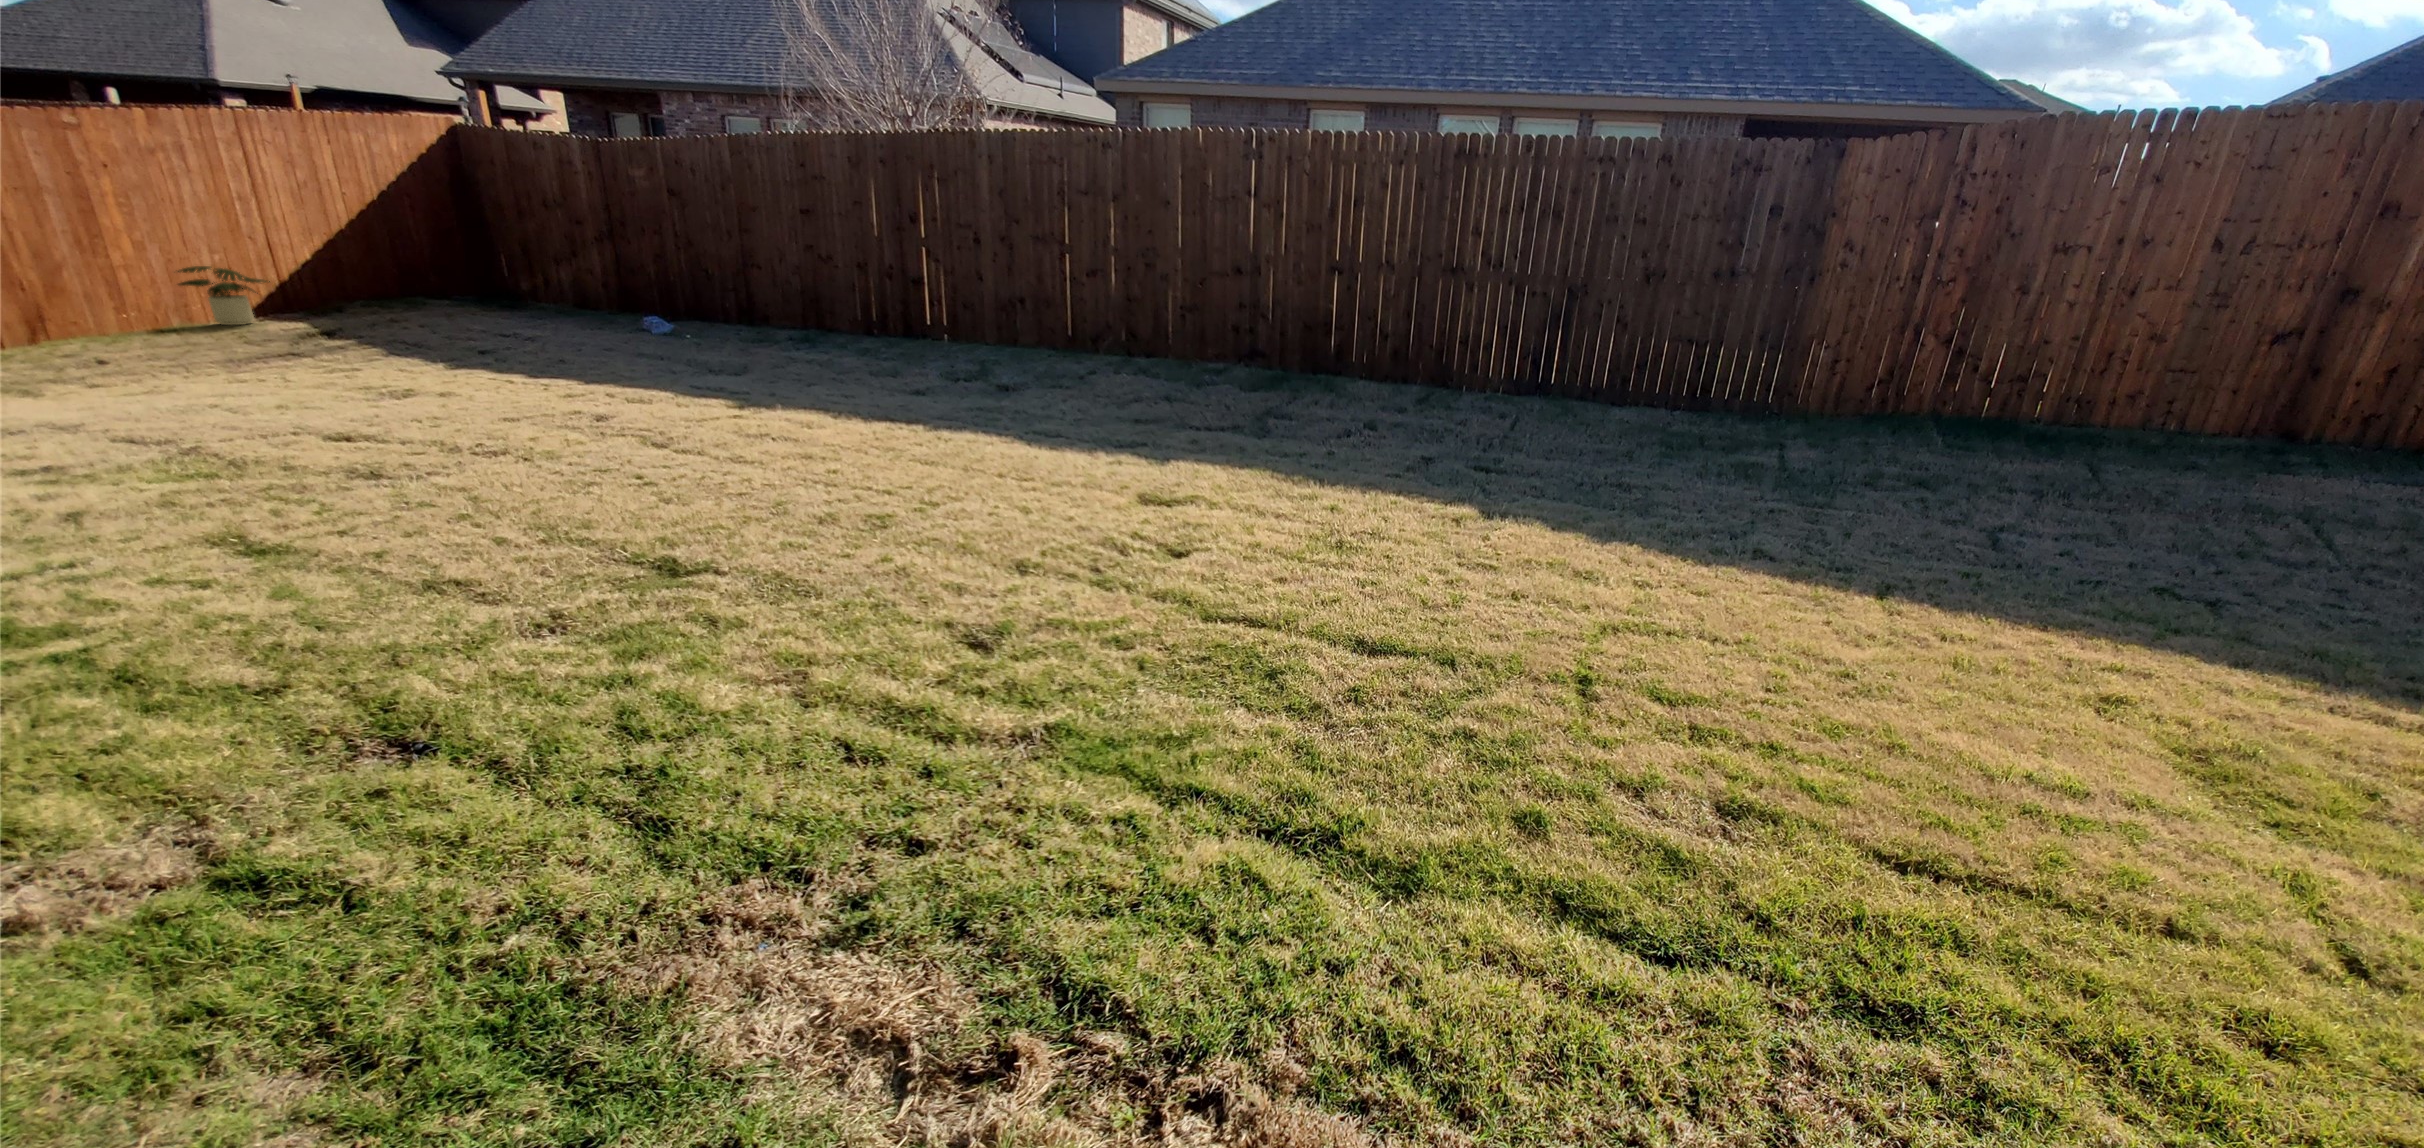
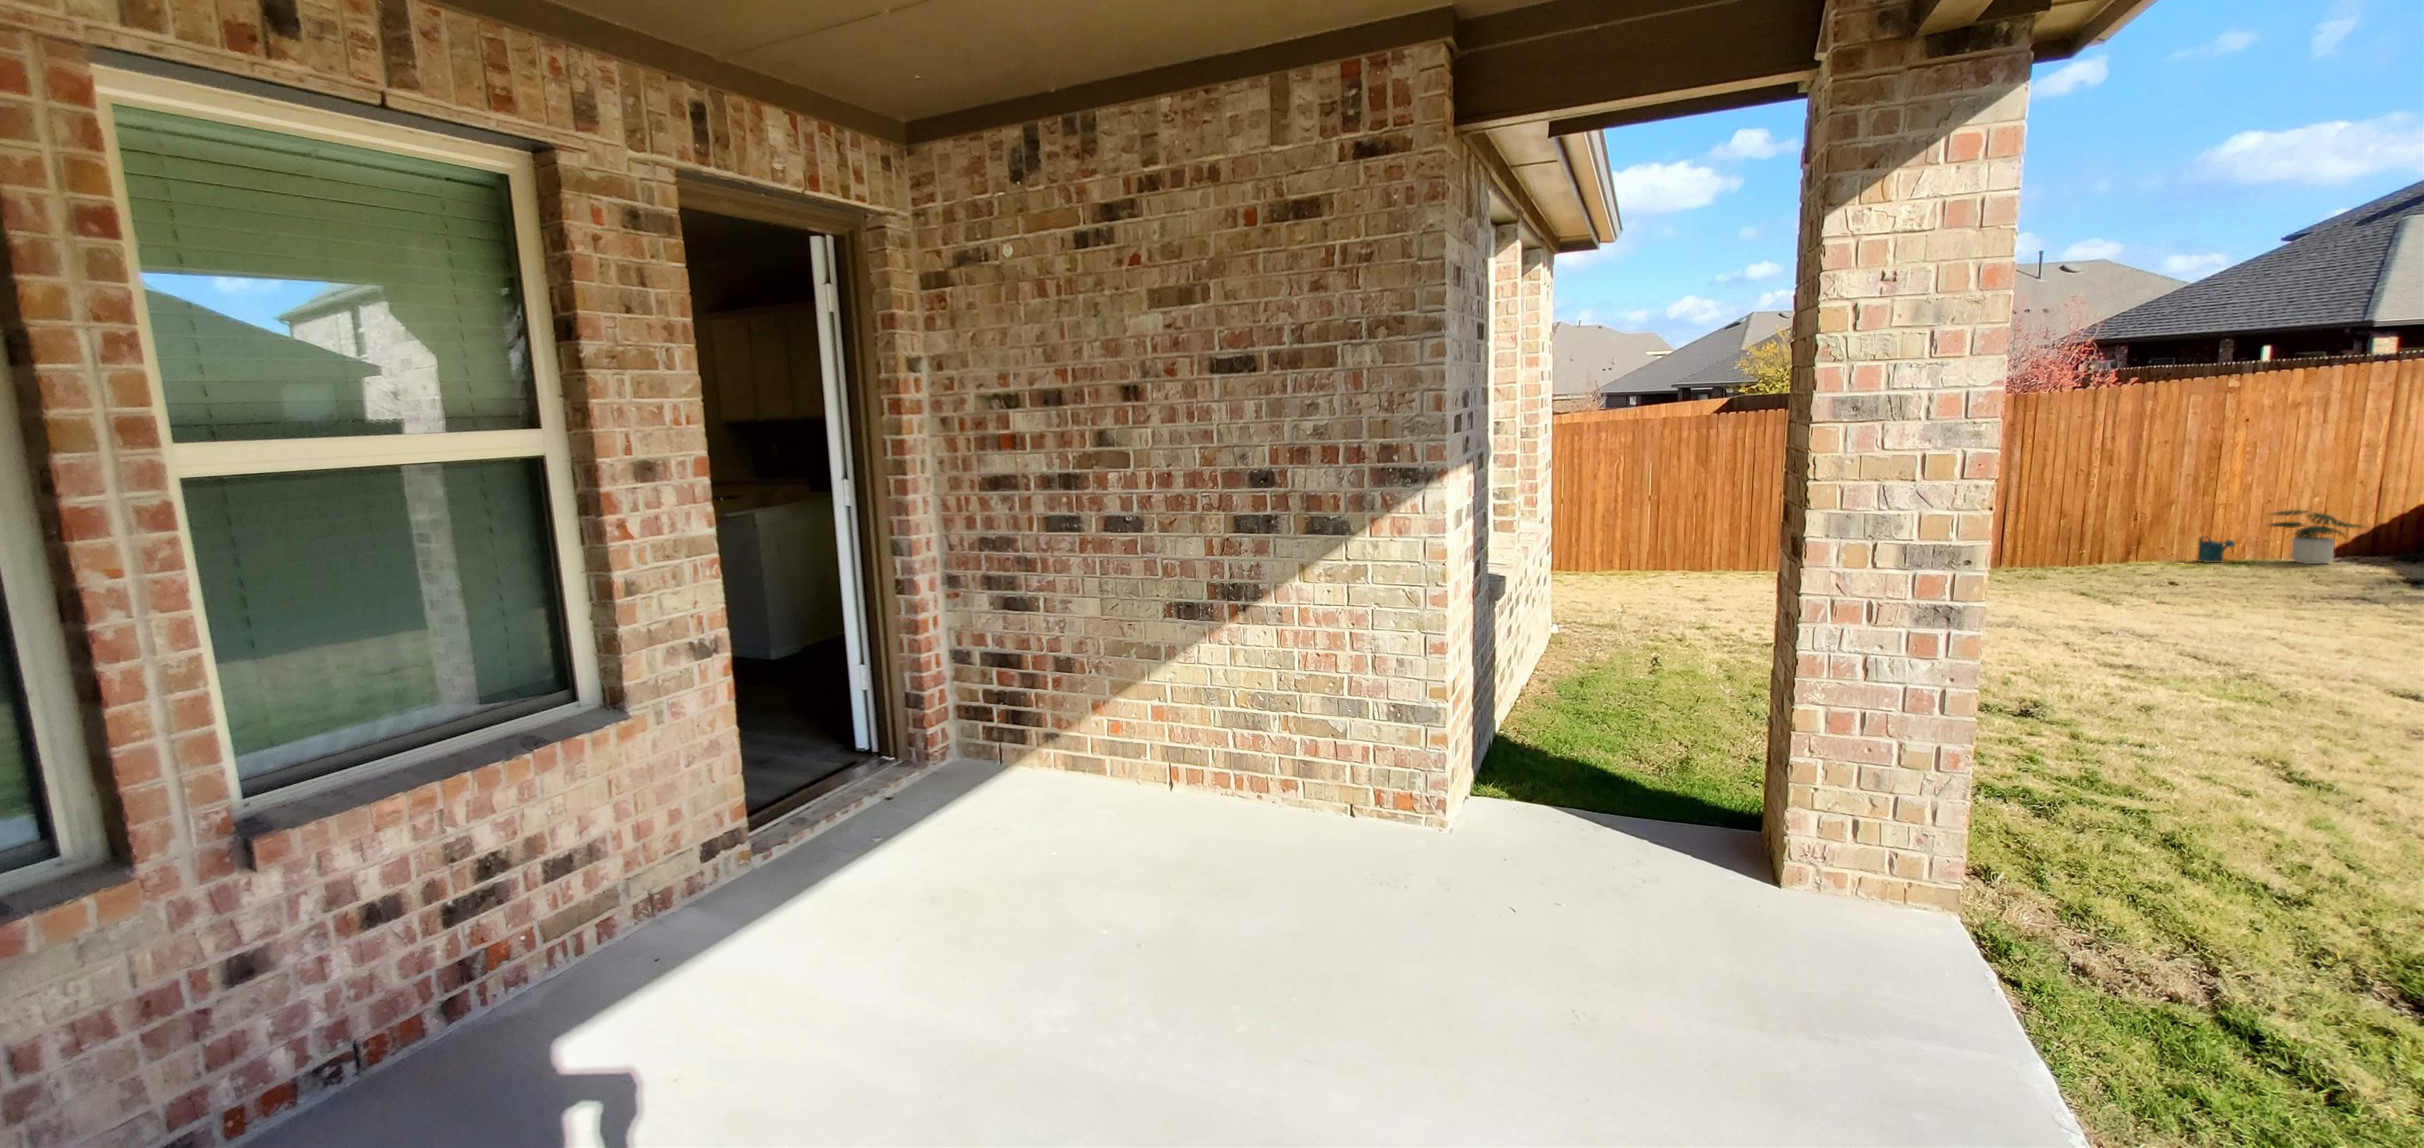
watering can: none [109,302,150,334] -> present [2198,536,2235,563]

